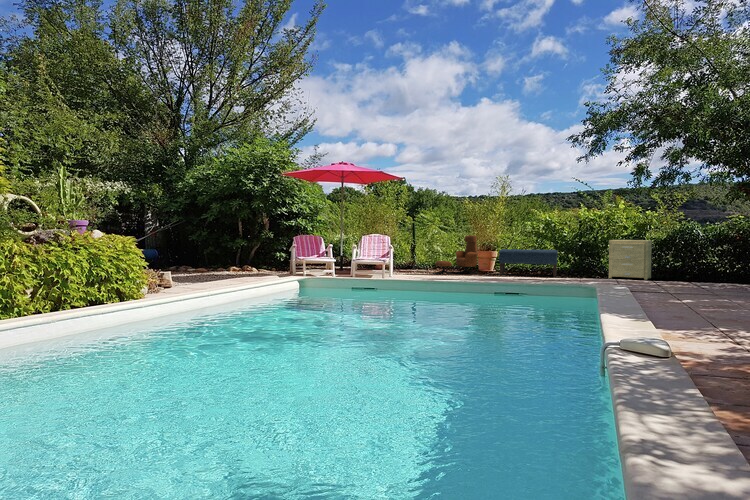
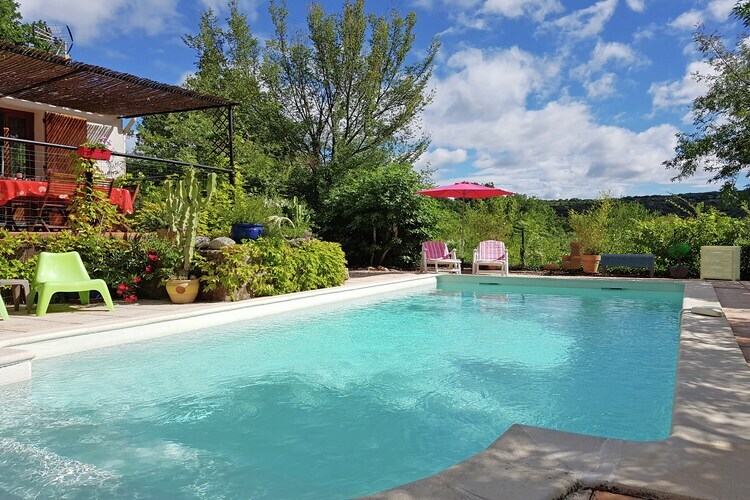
potted tree: none [571,233,599,277] -> present [669,243,689,278]

